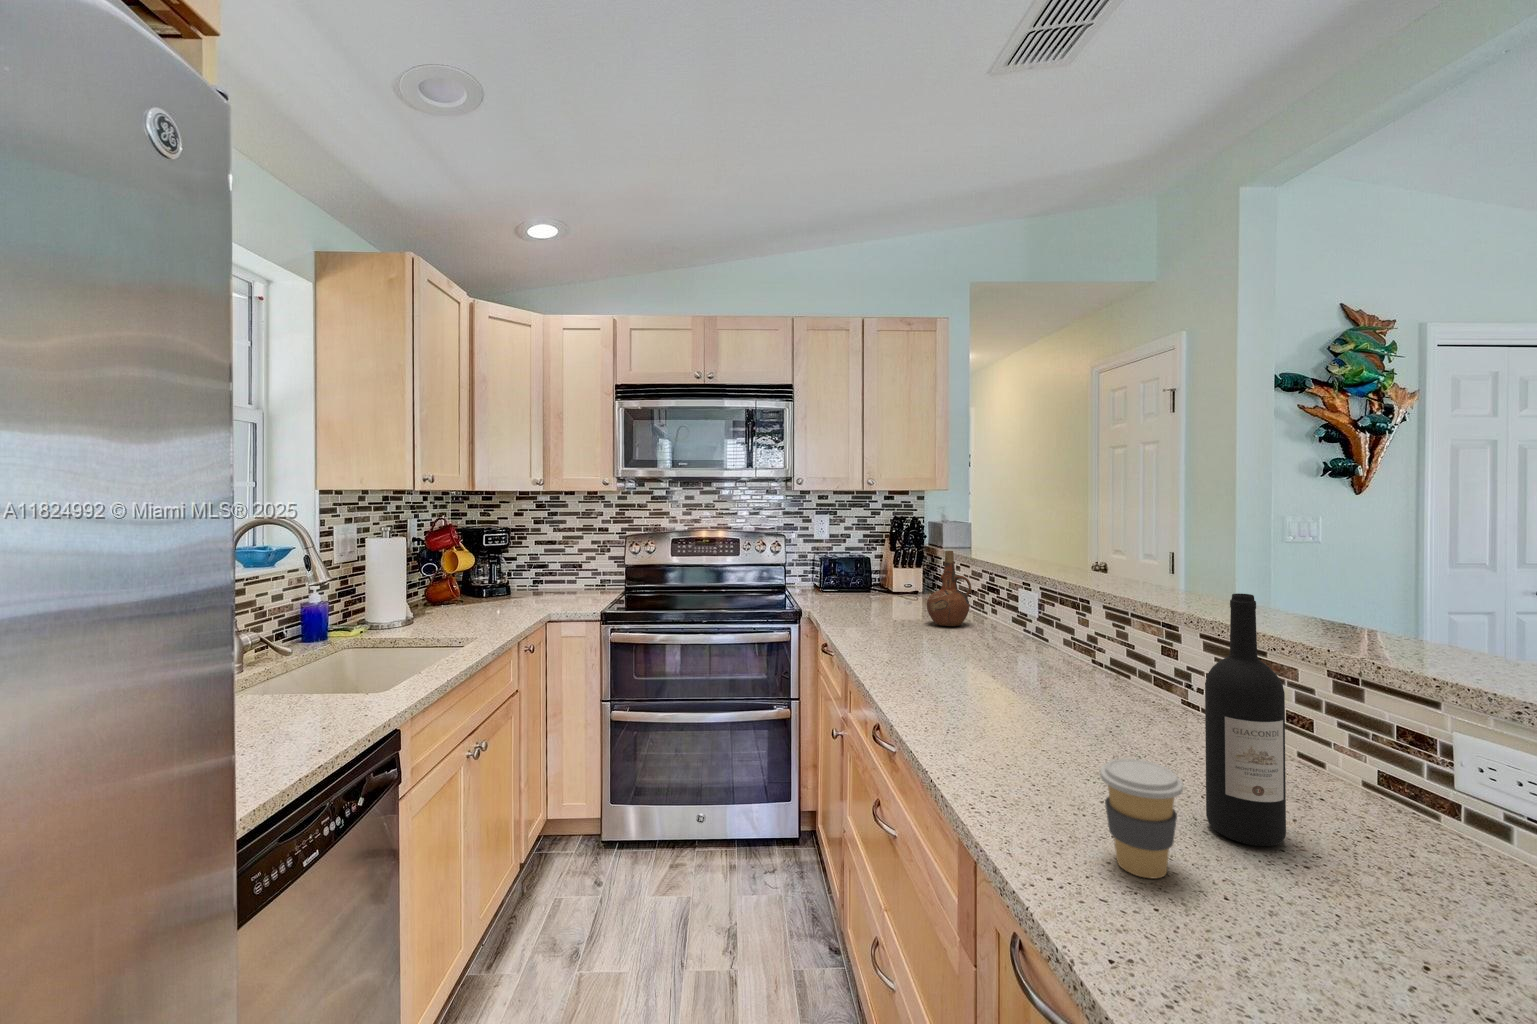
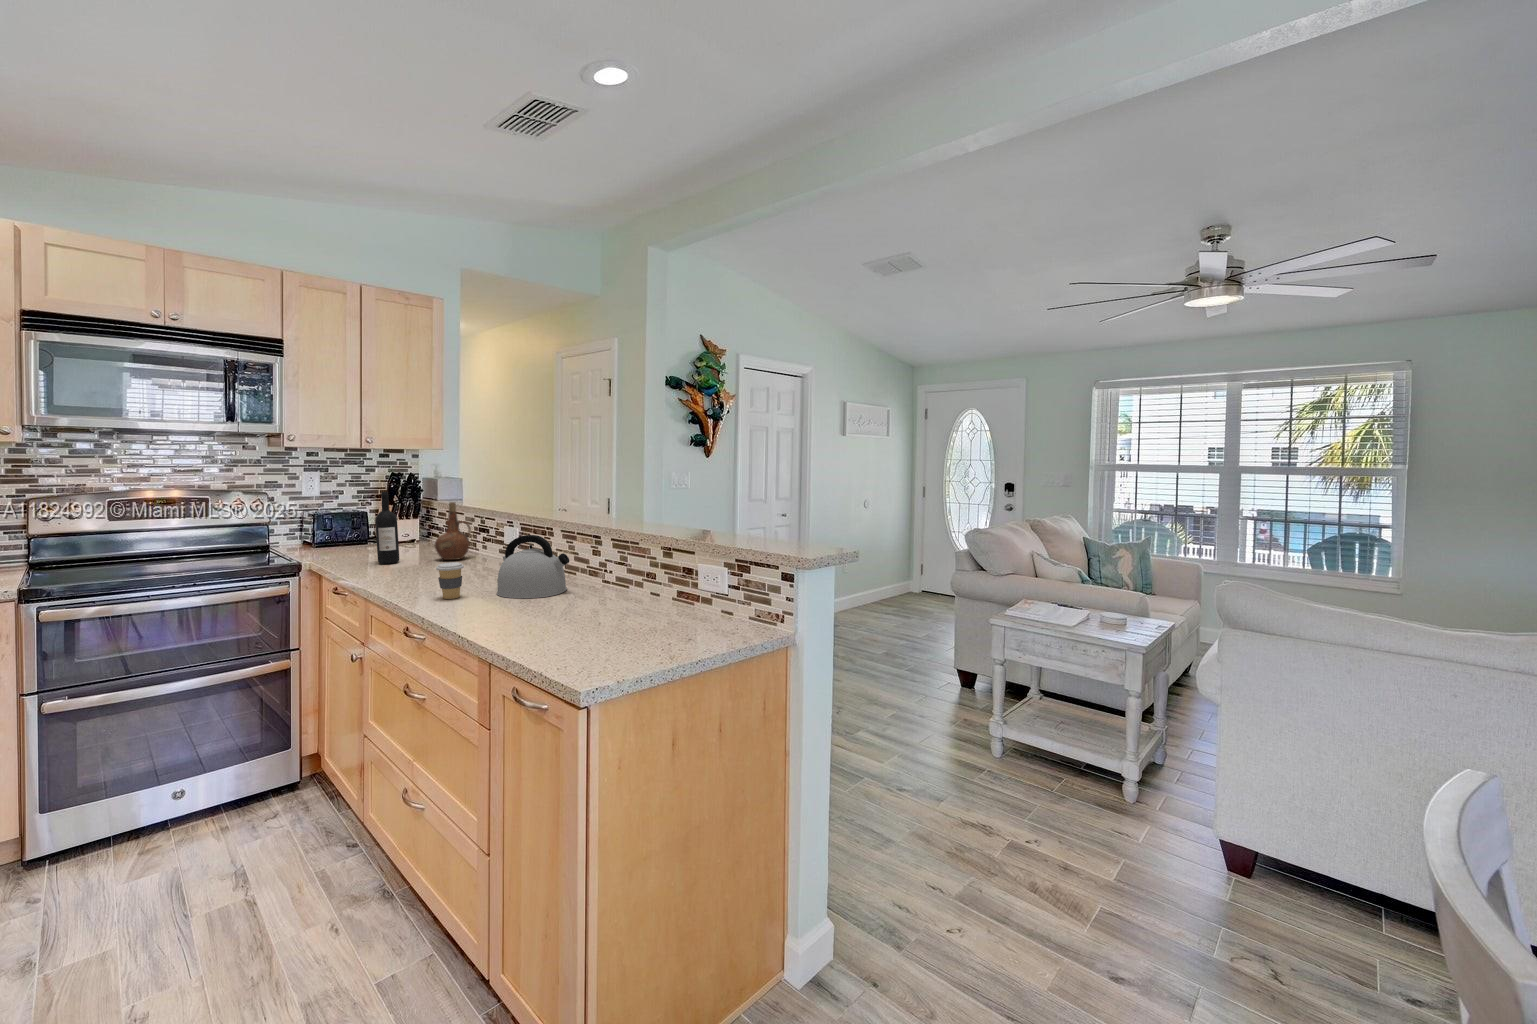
wine bottle: present [1205,593,1286,846] -> present [375,492,399,564]
kettle: none [990,609,1119,724] -> present [497,535,569,598]
coffee cup: present [1100,758,1183,878] -> present [436,562,464,599]

